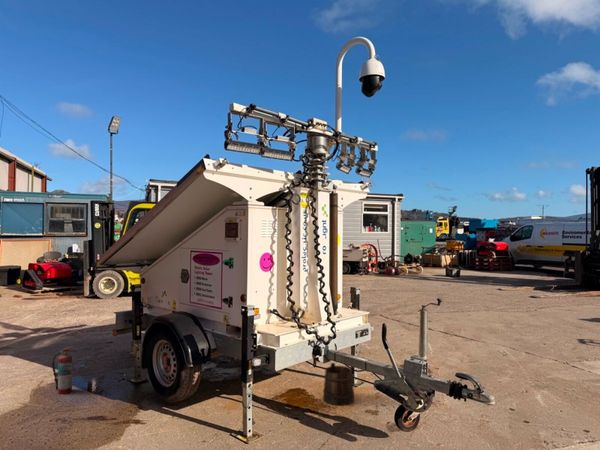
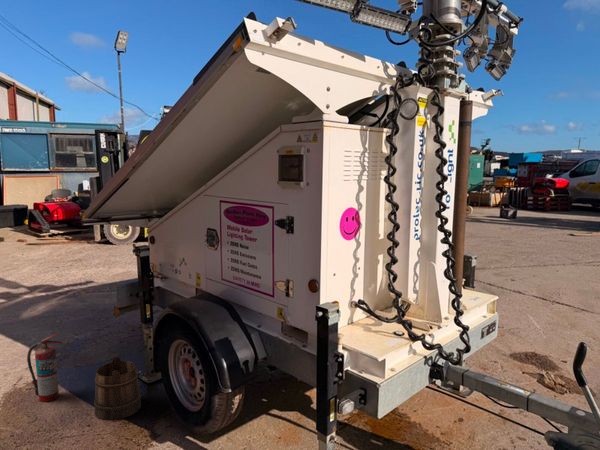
bucket: present [323,363,354,405] -> present [94,356,141,420]

